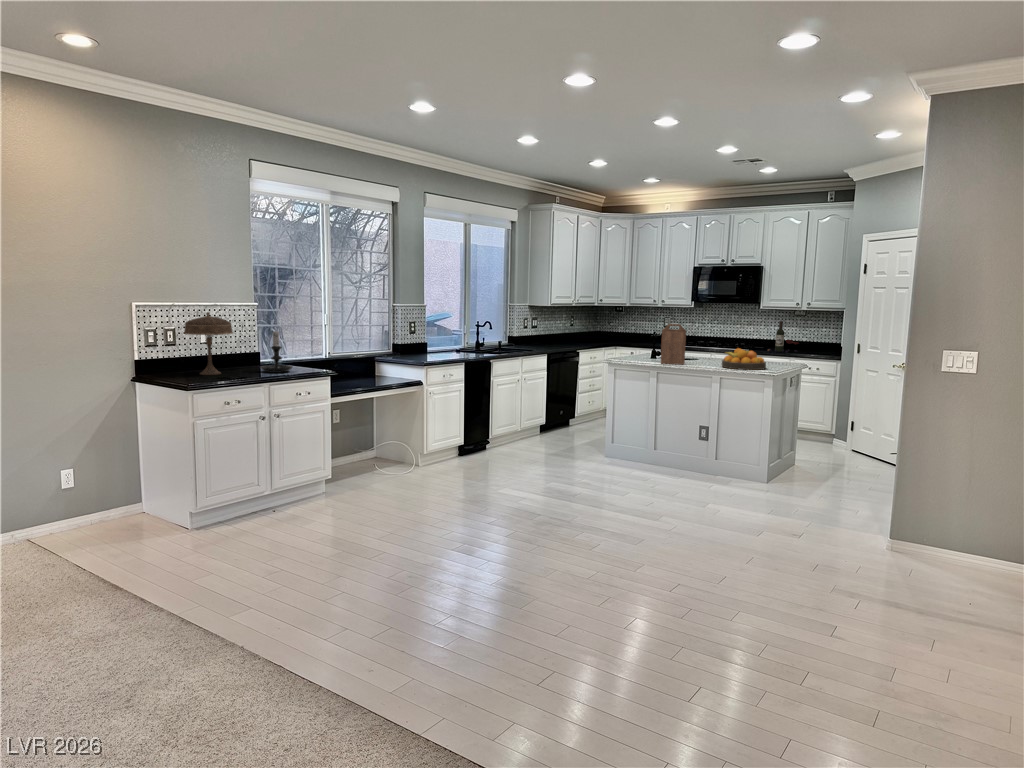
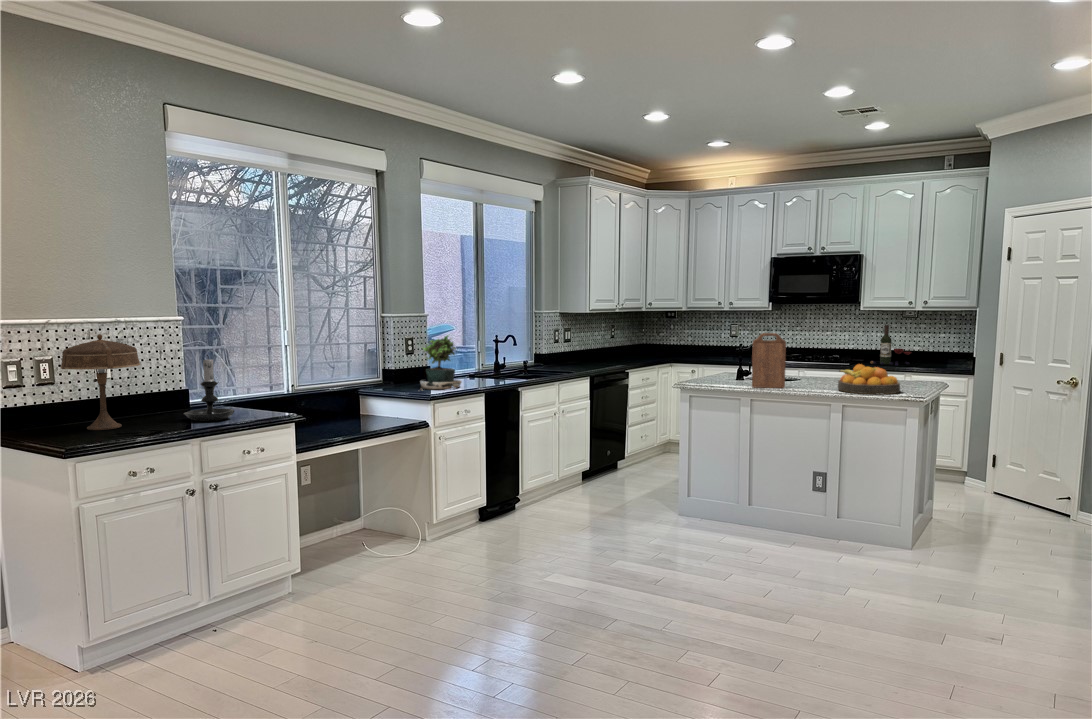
potted plant: none [417,320,449,360] -> present [420,335,461,389]

